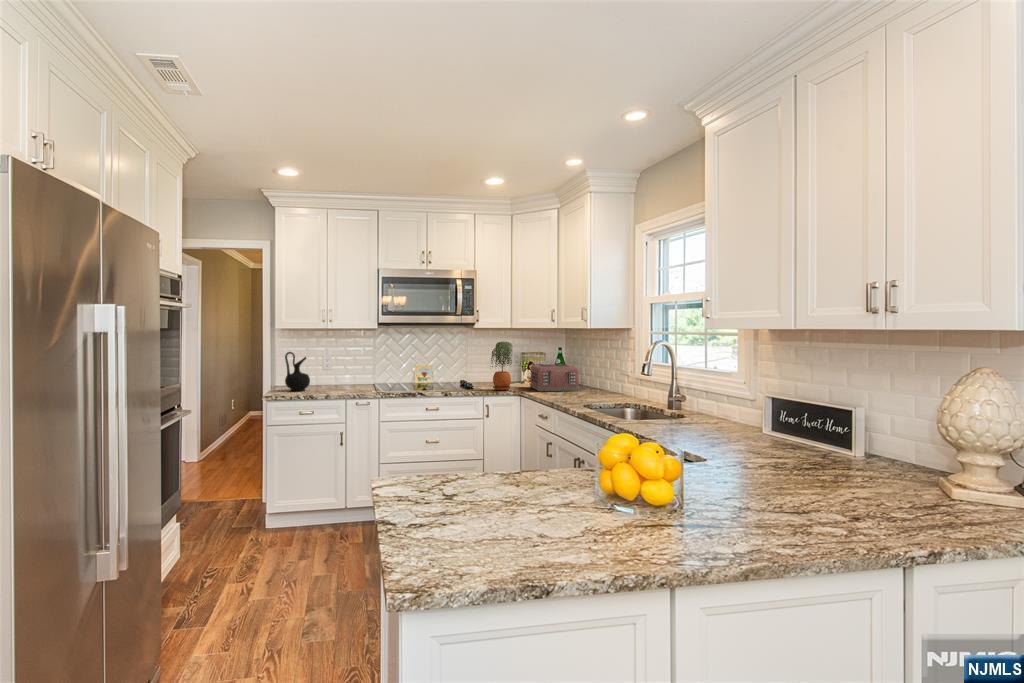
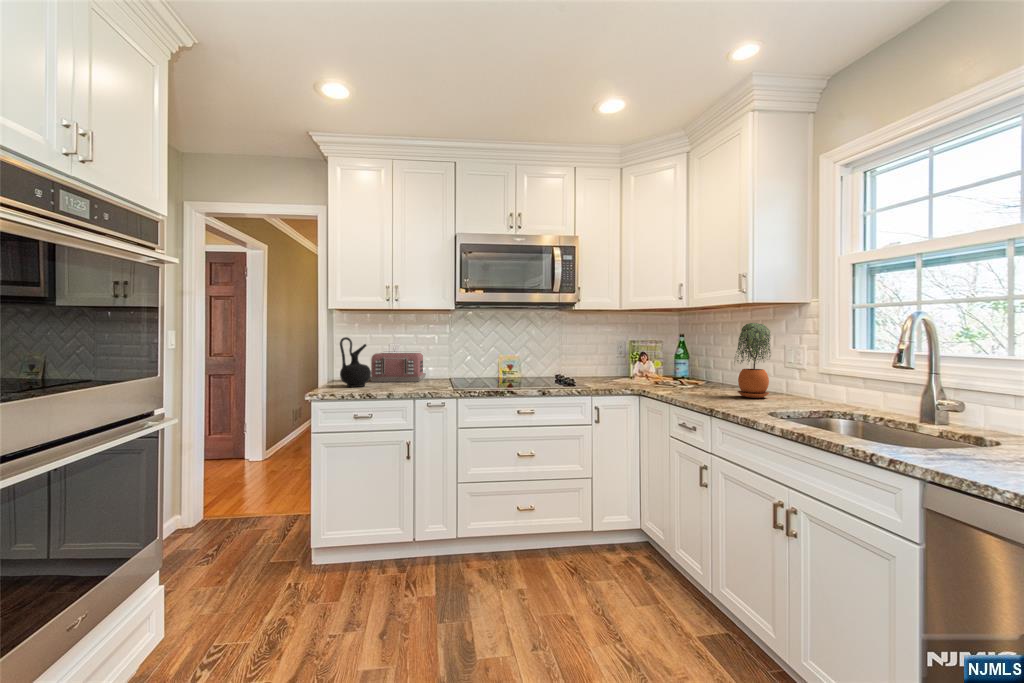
potted plant: present [491,342,512,390] -> present [734,323,771,398]
toaster: present [530,364,579,391] -> present [370,353,426,382]

